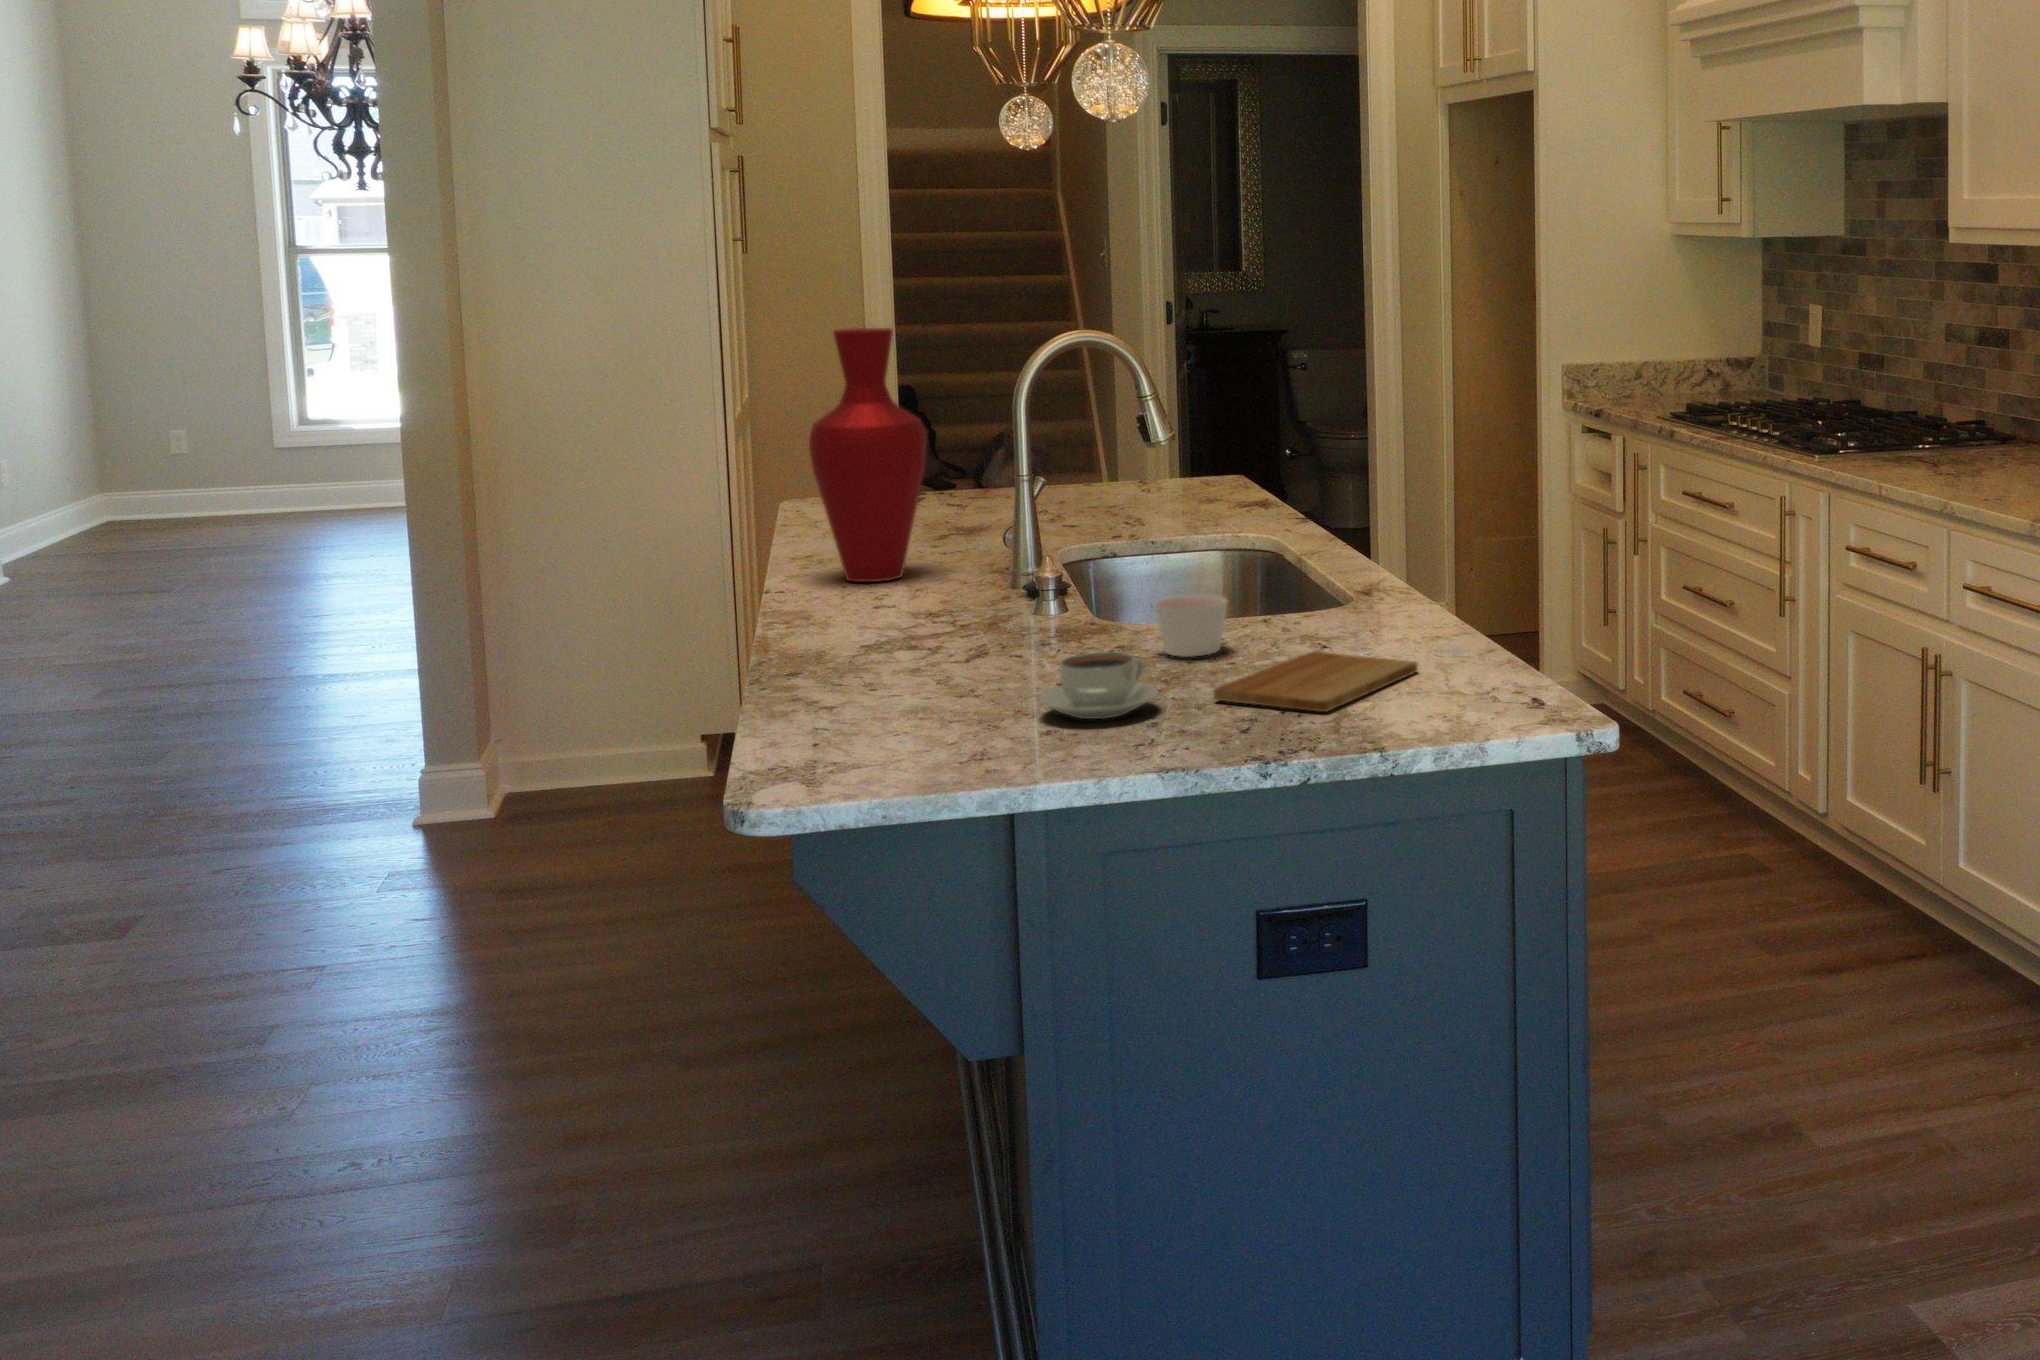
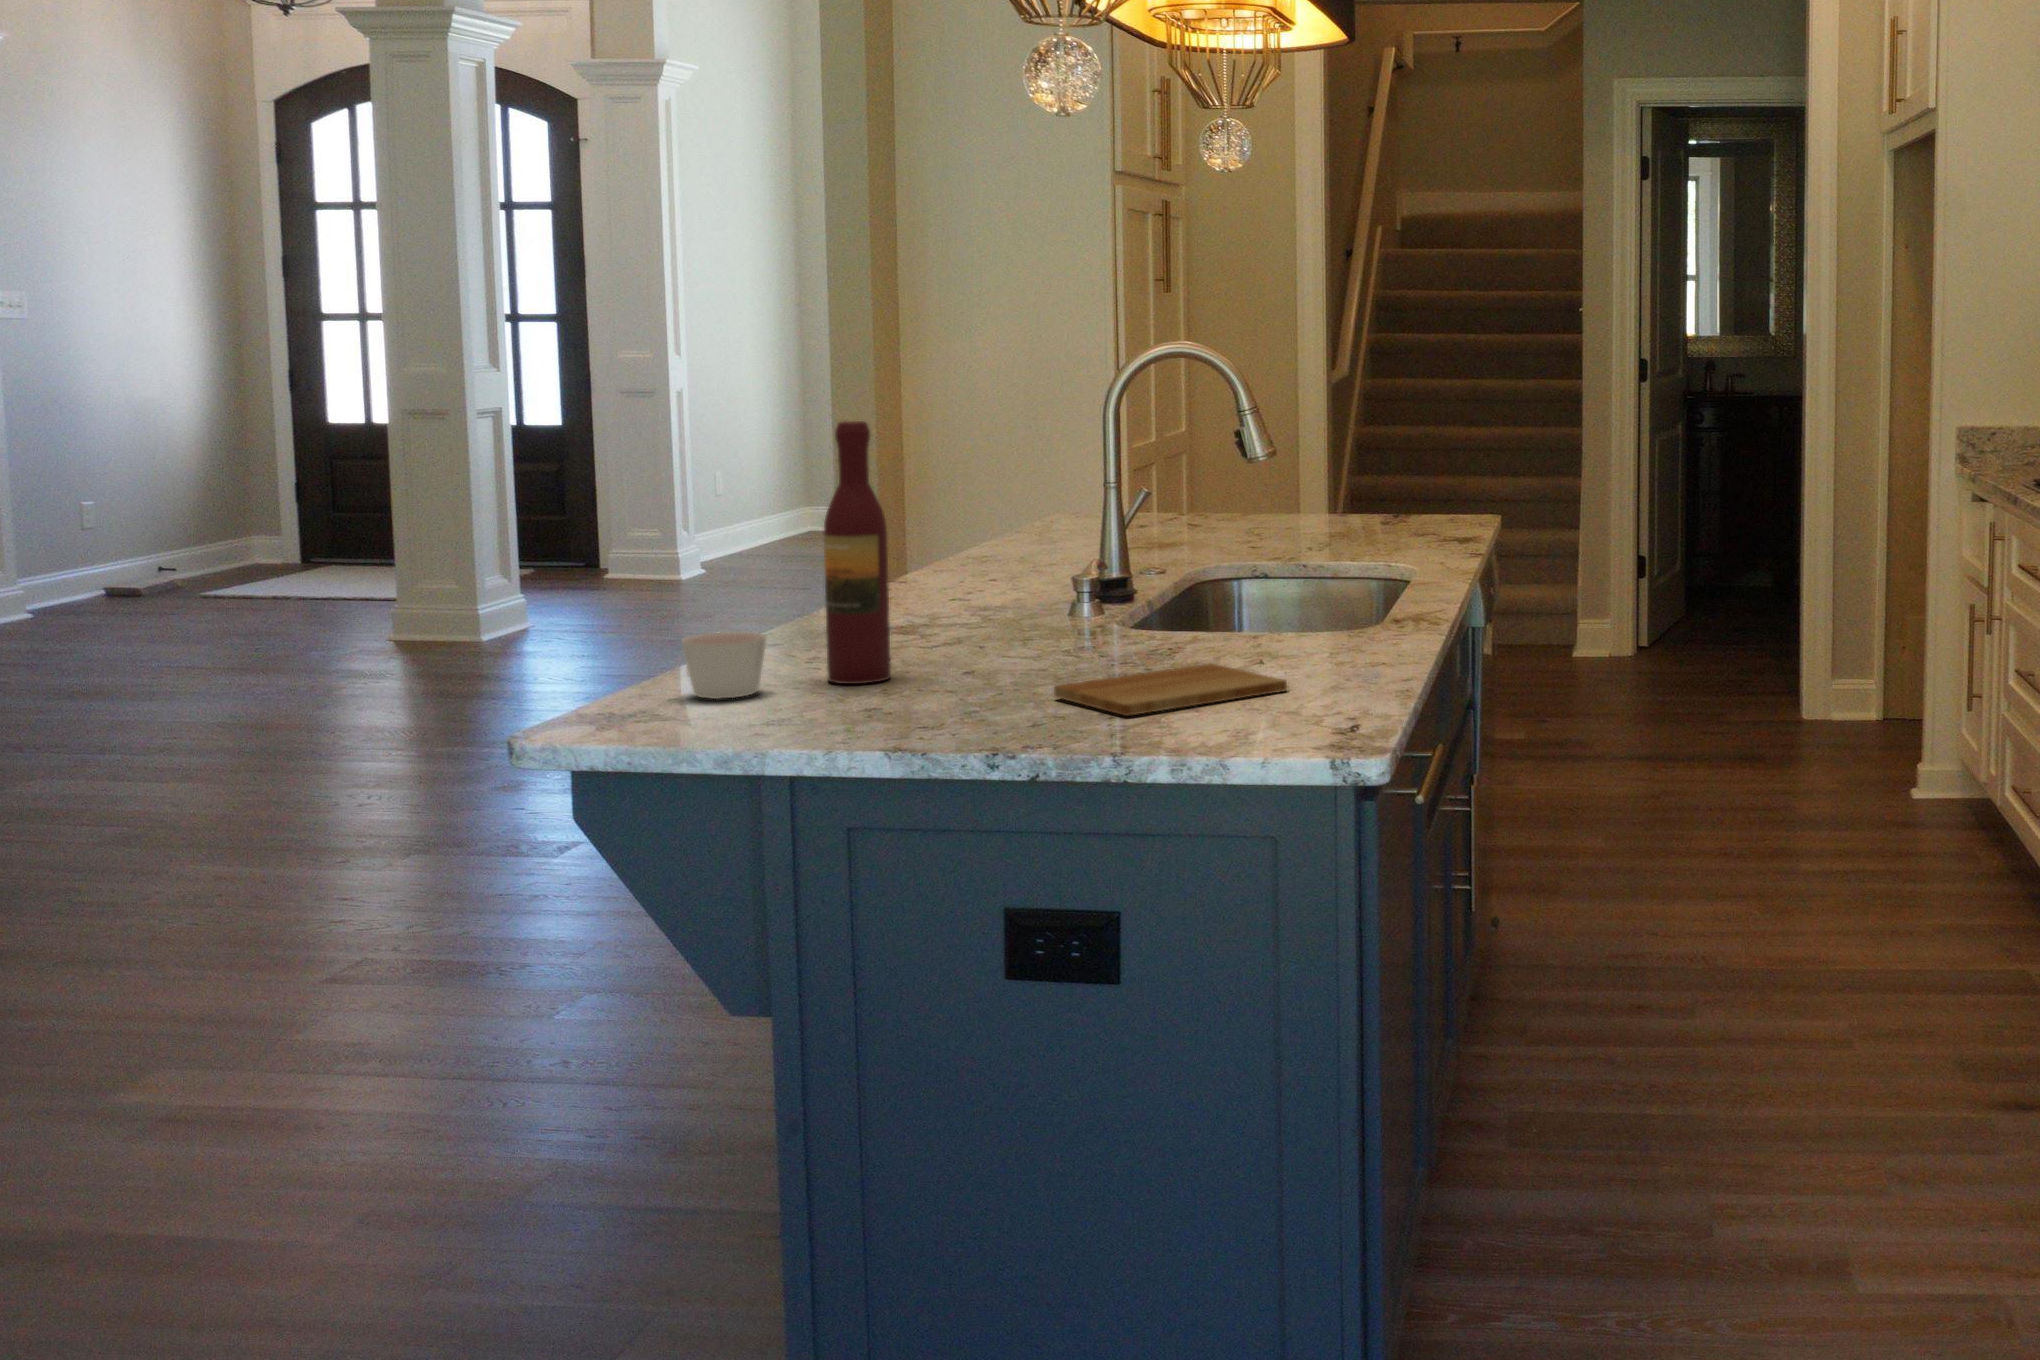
vase: present [809,328,927,582] -> none [939,338,1051,583]
wine bottle: none [929,437,999,707] -> present [824,421,891,684]
candle: present [1155,595,1227,657] -> present [682,632,767,699]
coffee cup: present [1039,652,1158,719] -> none [880,640,1002,703]

